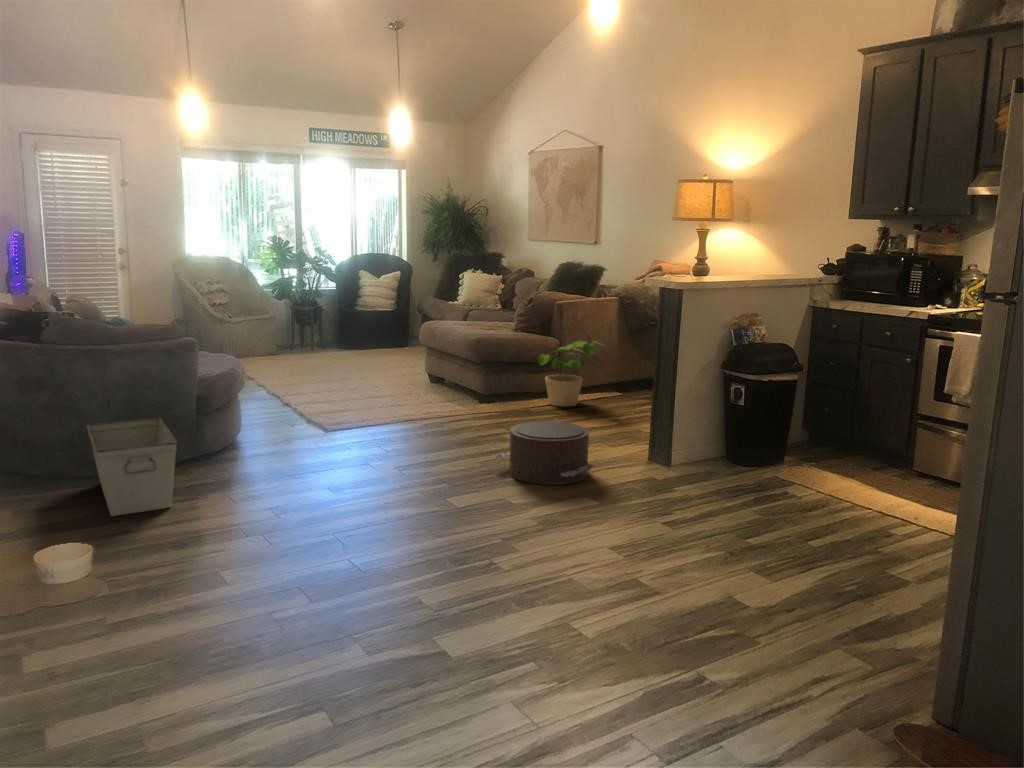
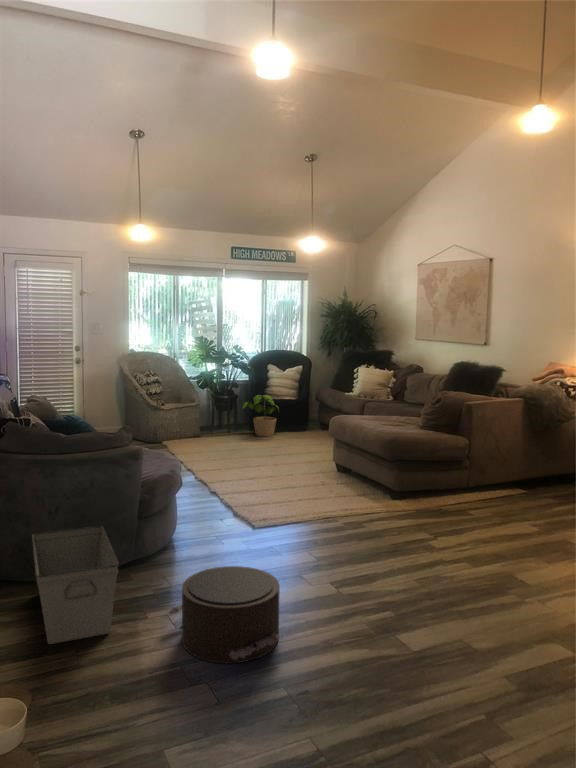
potted plant: present [537,341,605,406] -> present [242,395,279,436]
pouf: present [494,421,593,485] -> present [167,566,281,664]

